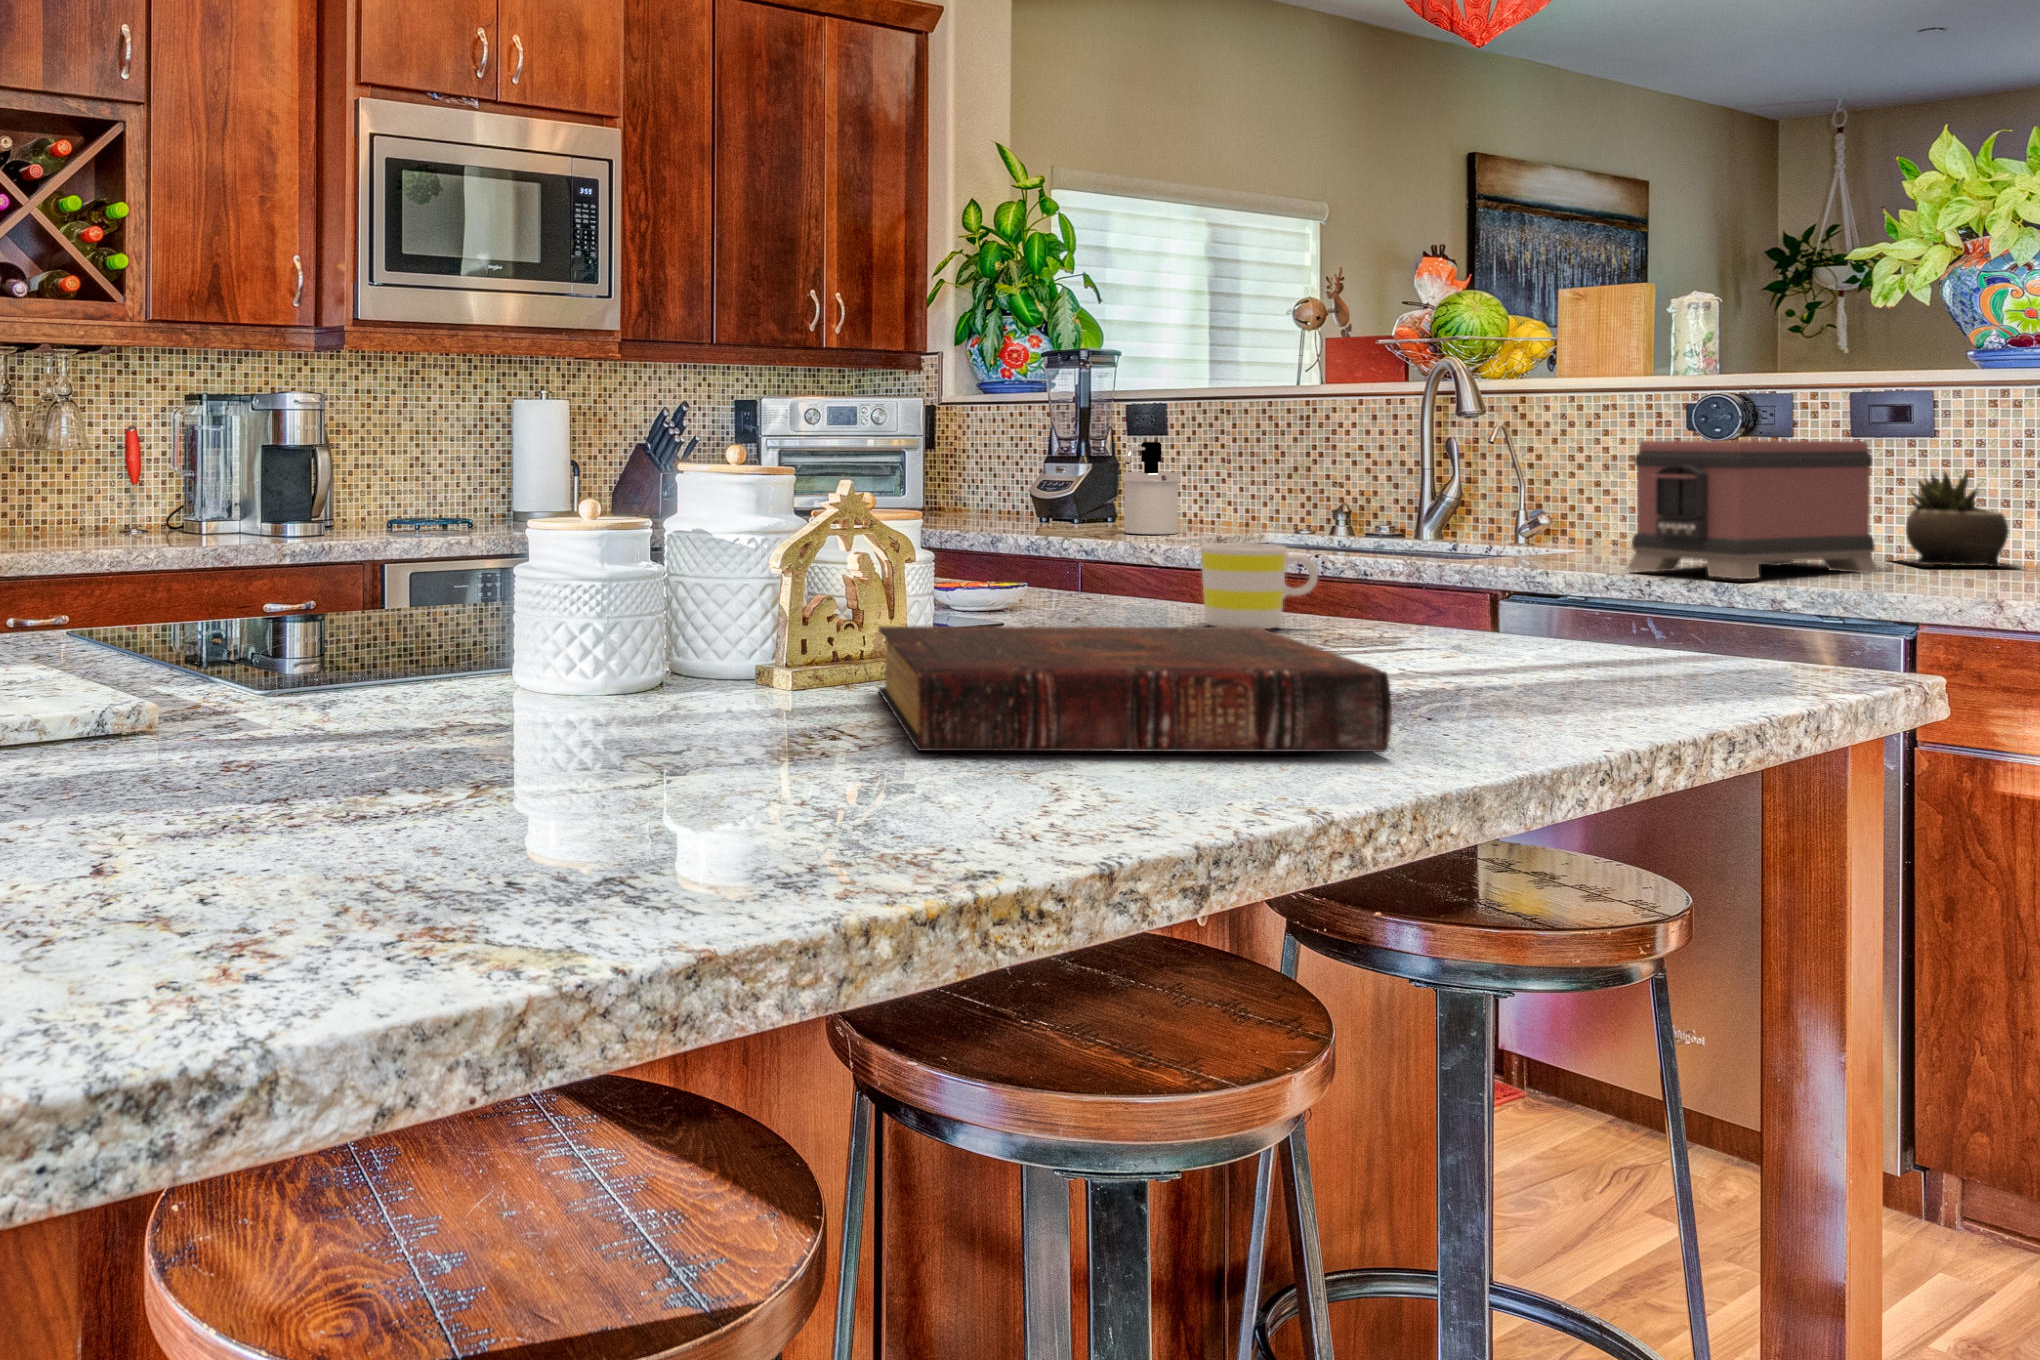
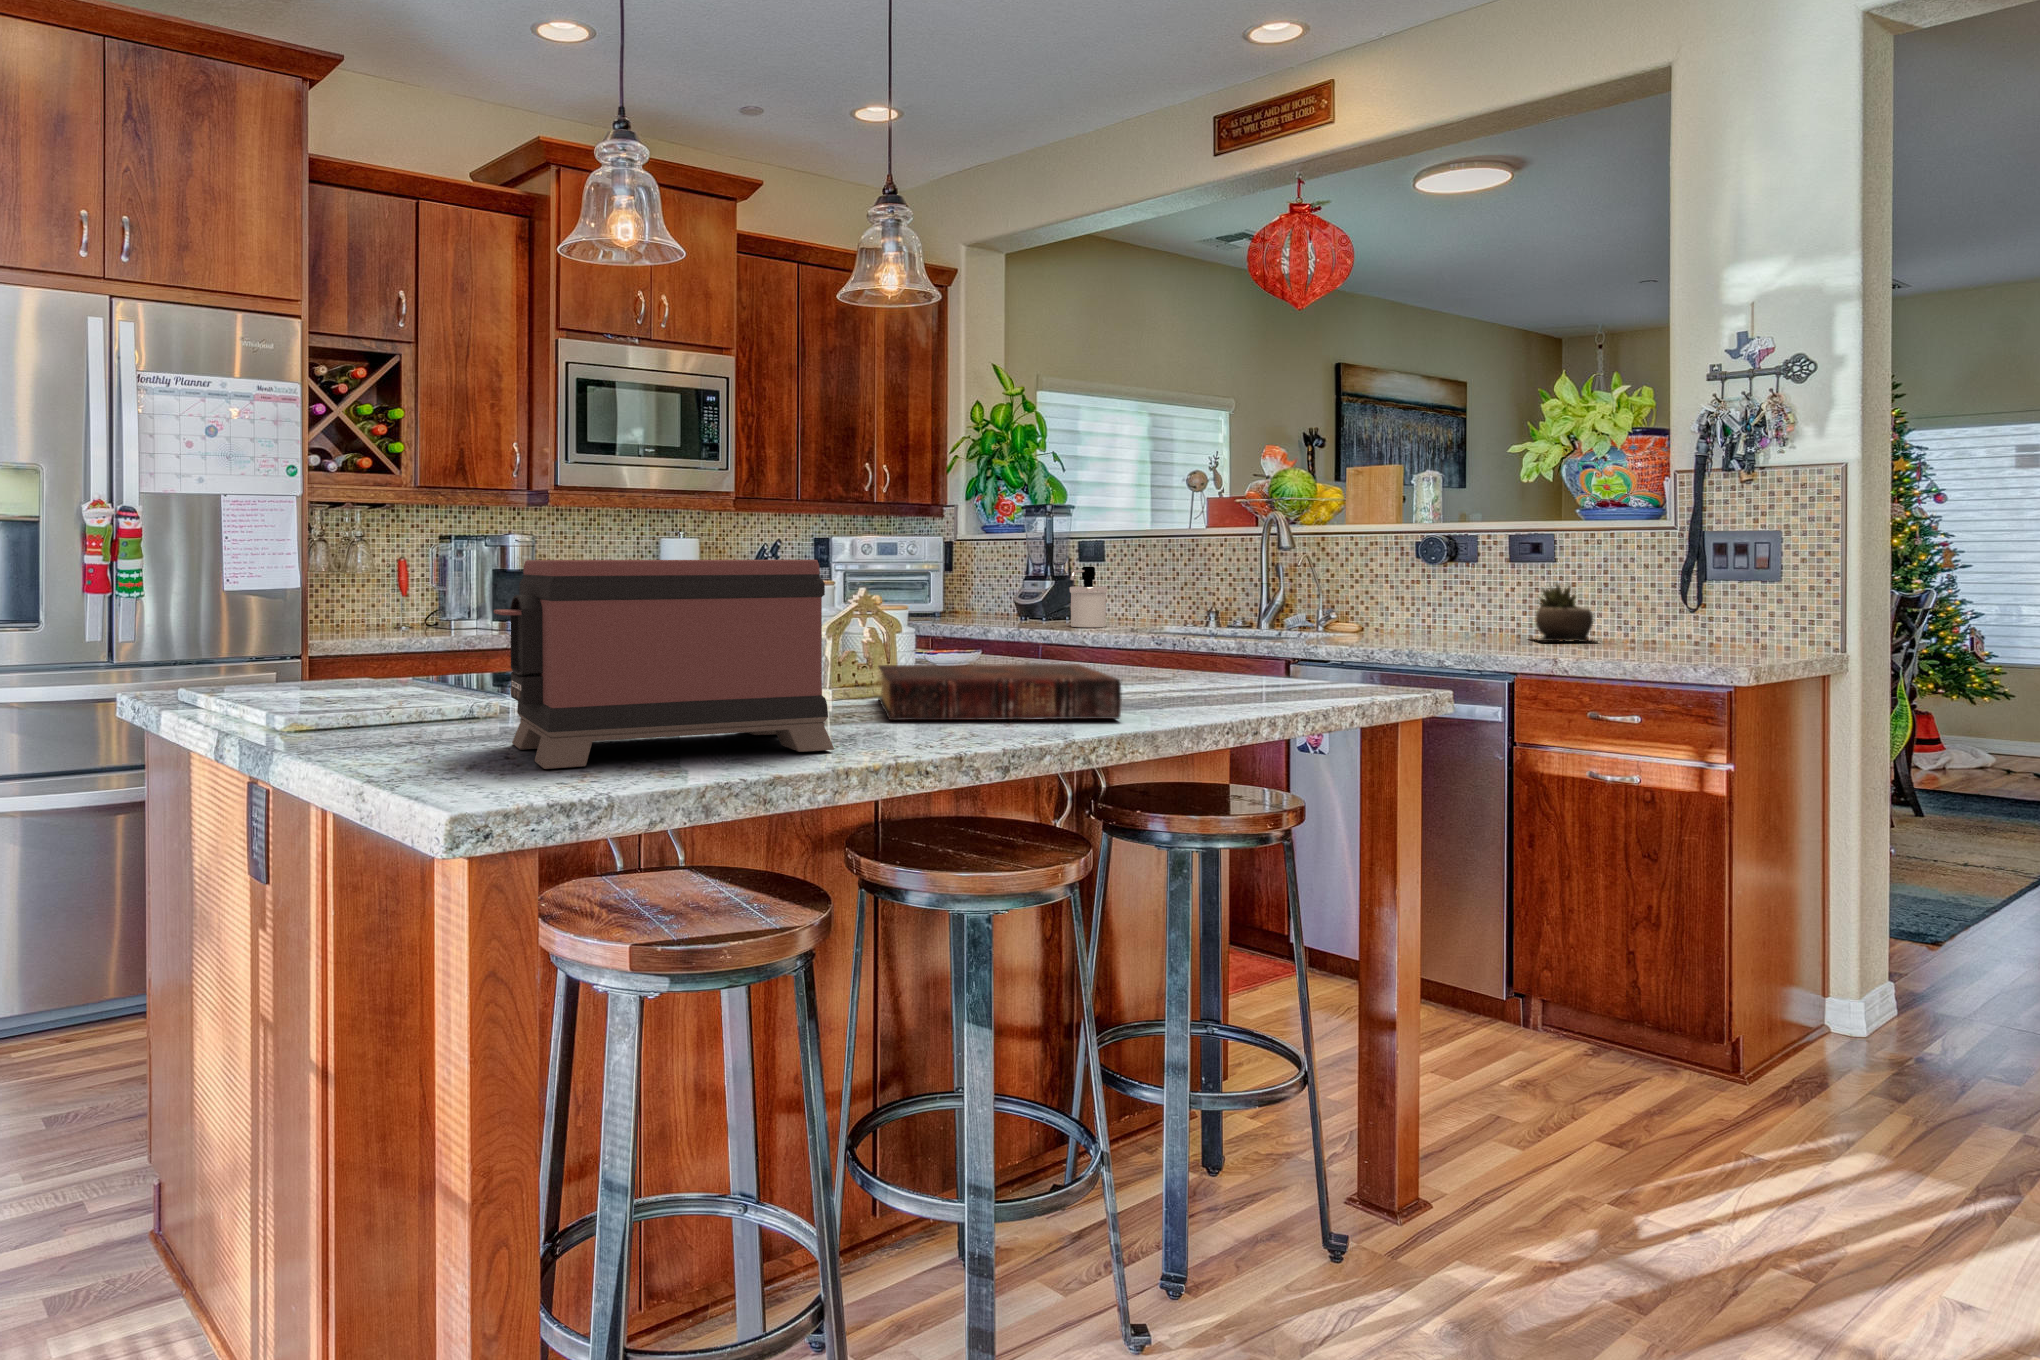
toaster: present [1628,440,1878,579] -> present [494,560,834,769]
mug: present [1201,543,1318,629] -> none [1074,625,1140,673]

